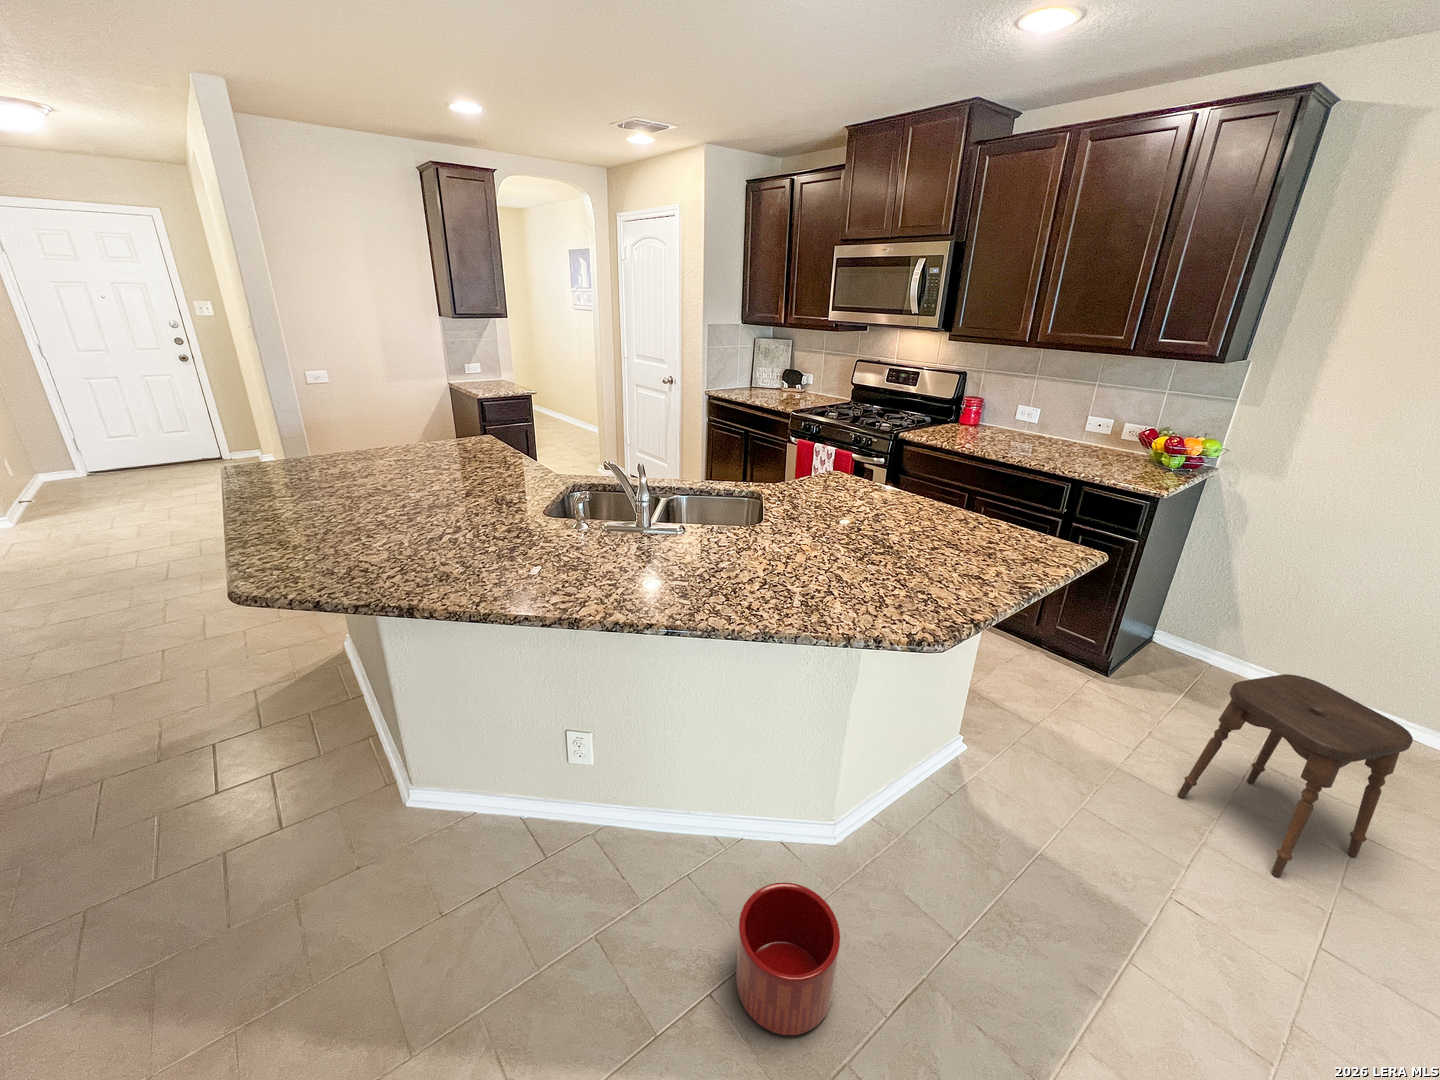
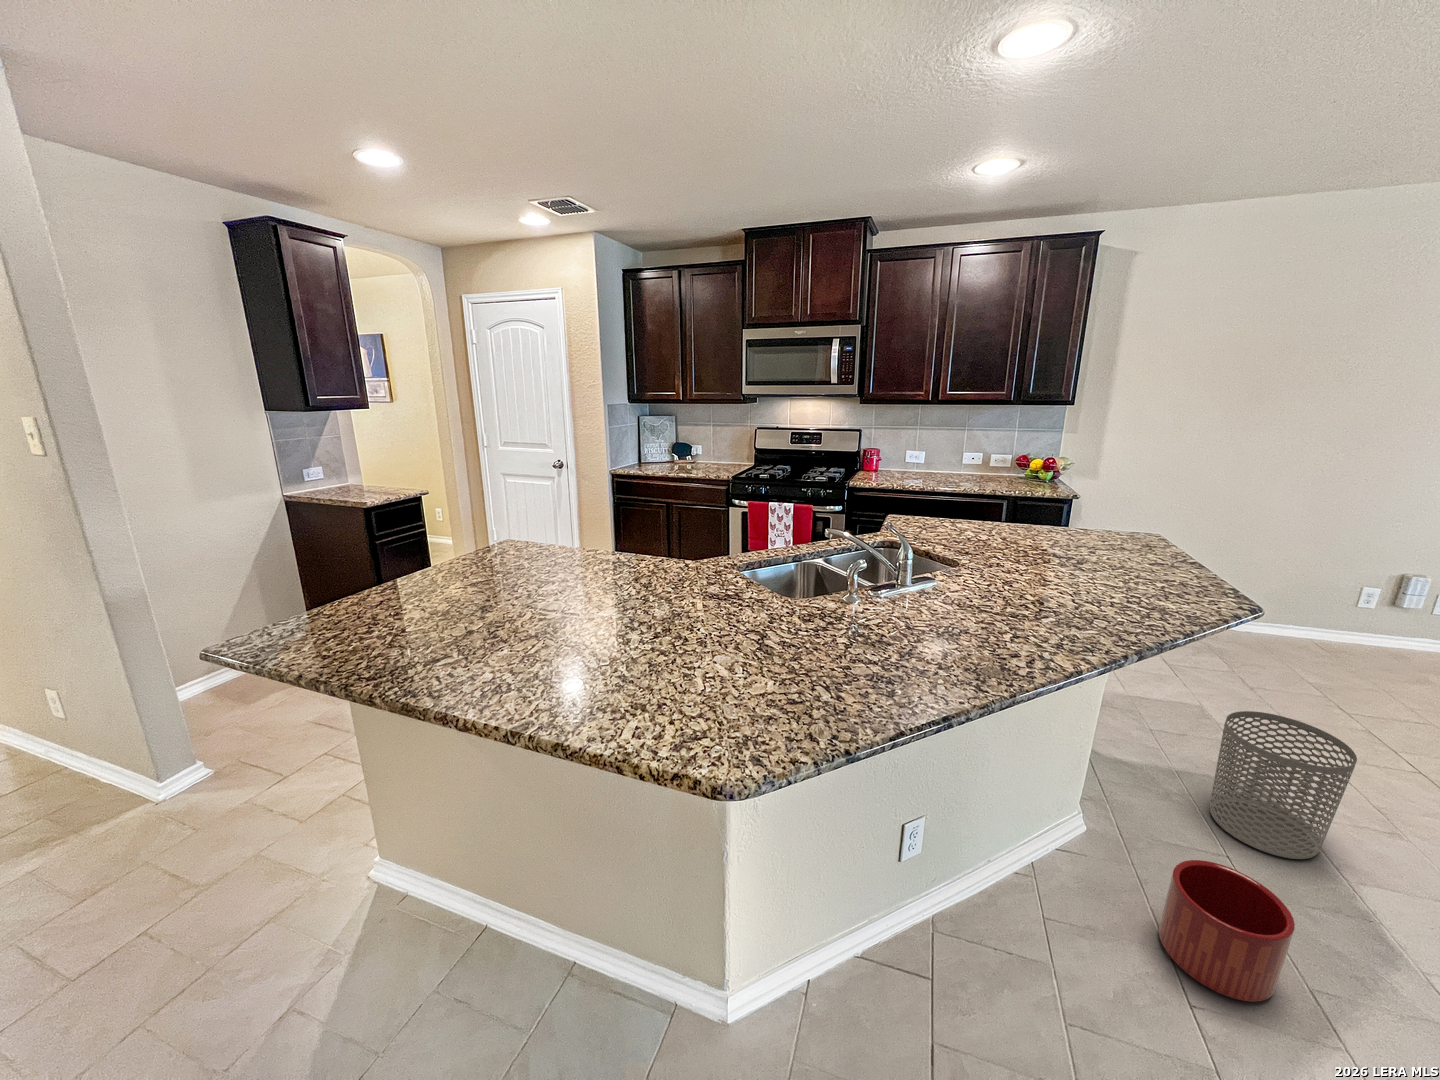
stool: present [1178,674,1413,877] -> none [1176,596,1298,728]
waste bin: none [990,796,1154,997] -> present [1210,711,1357,859]

